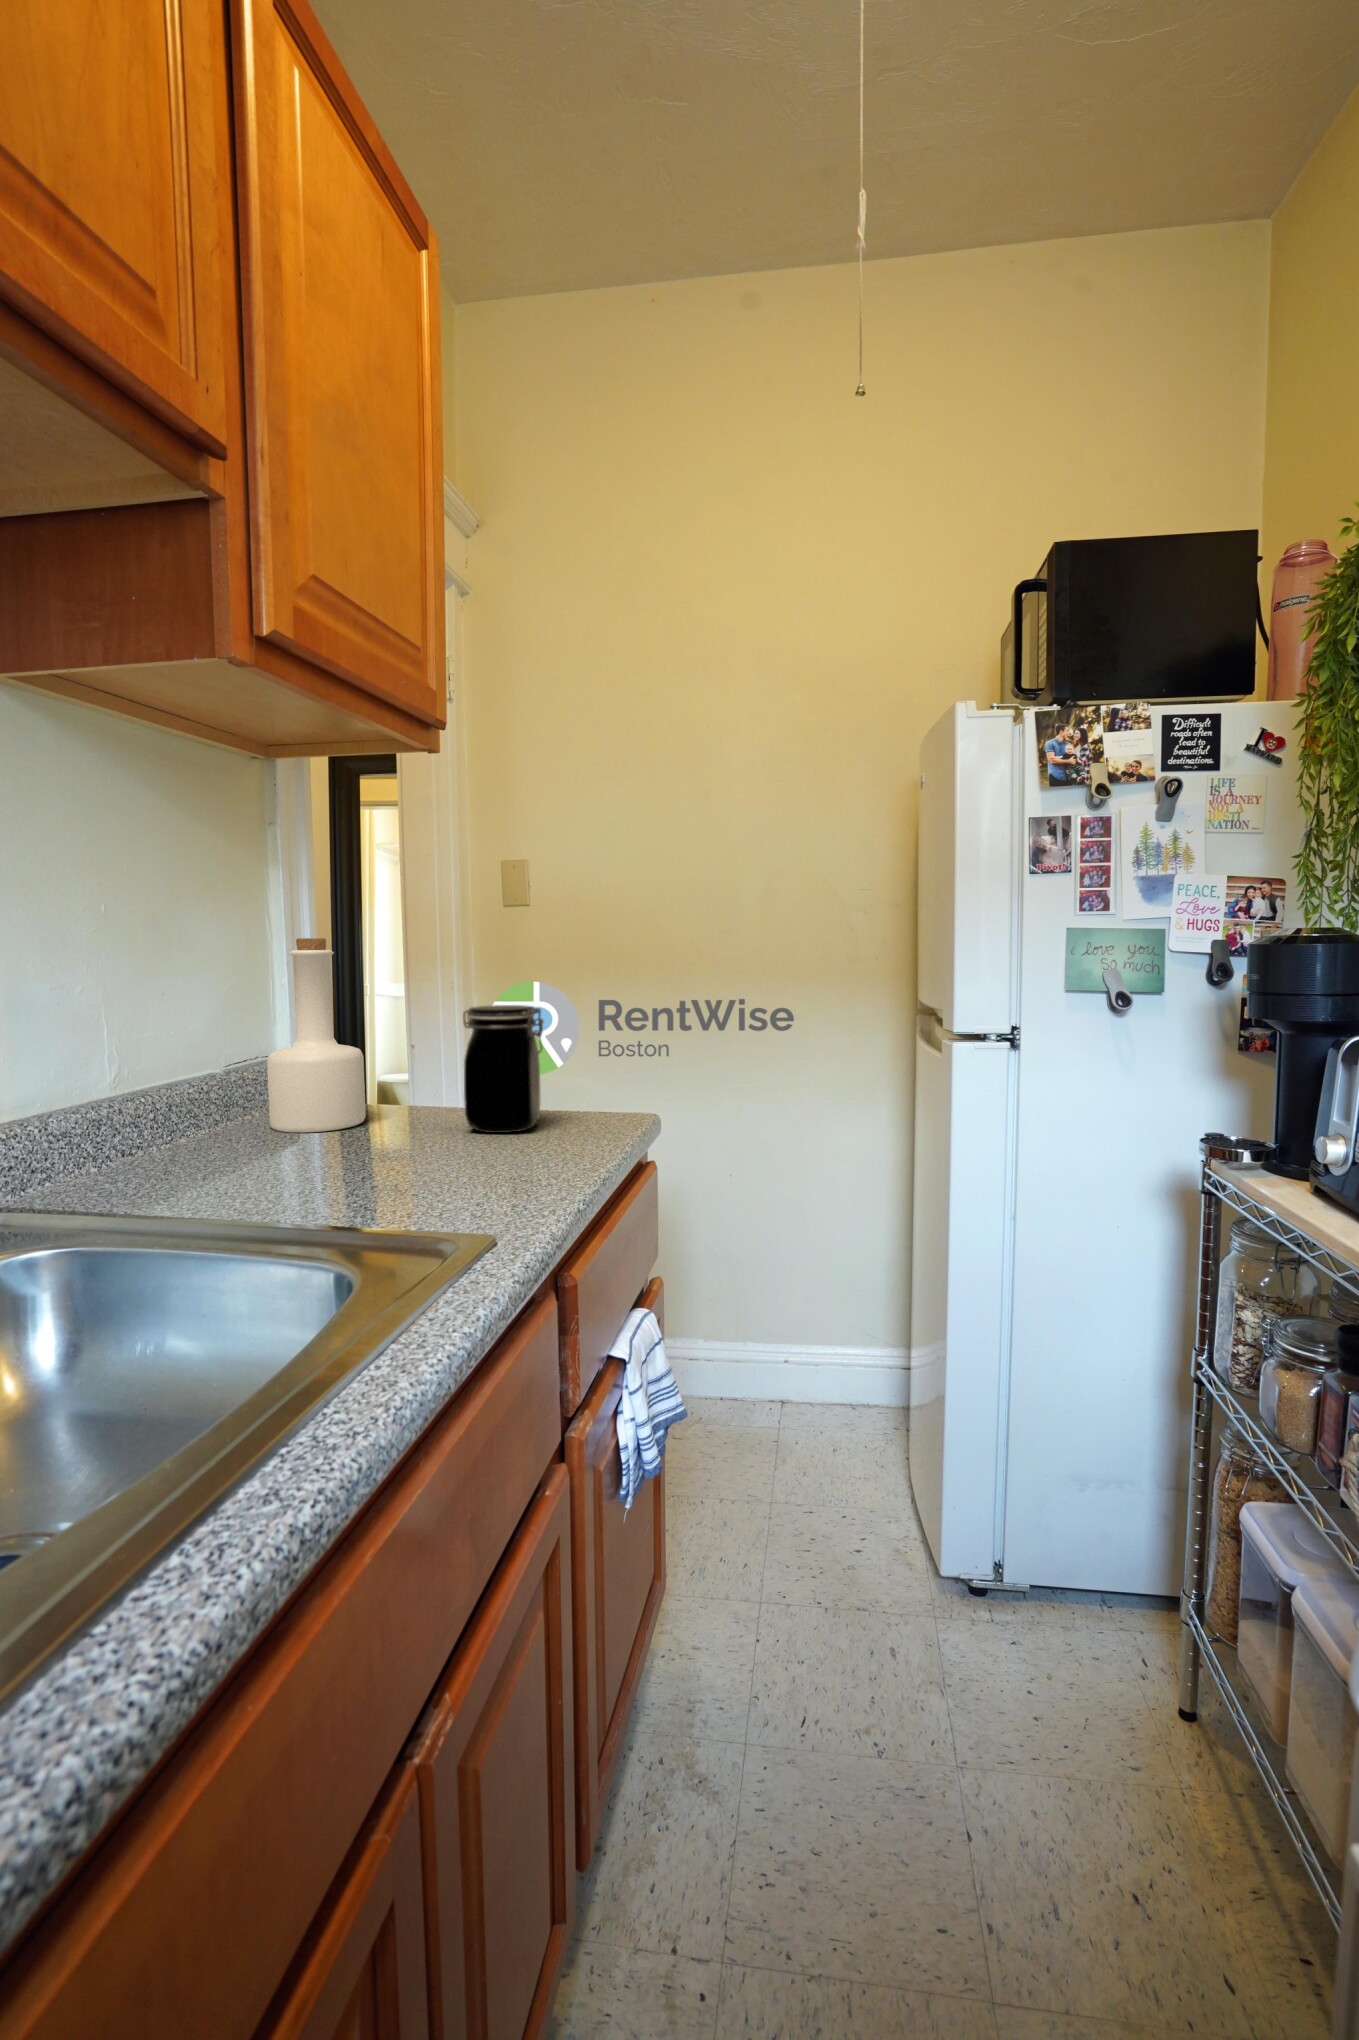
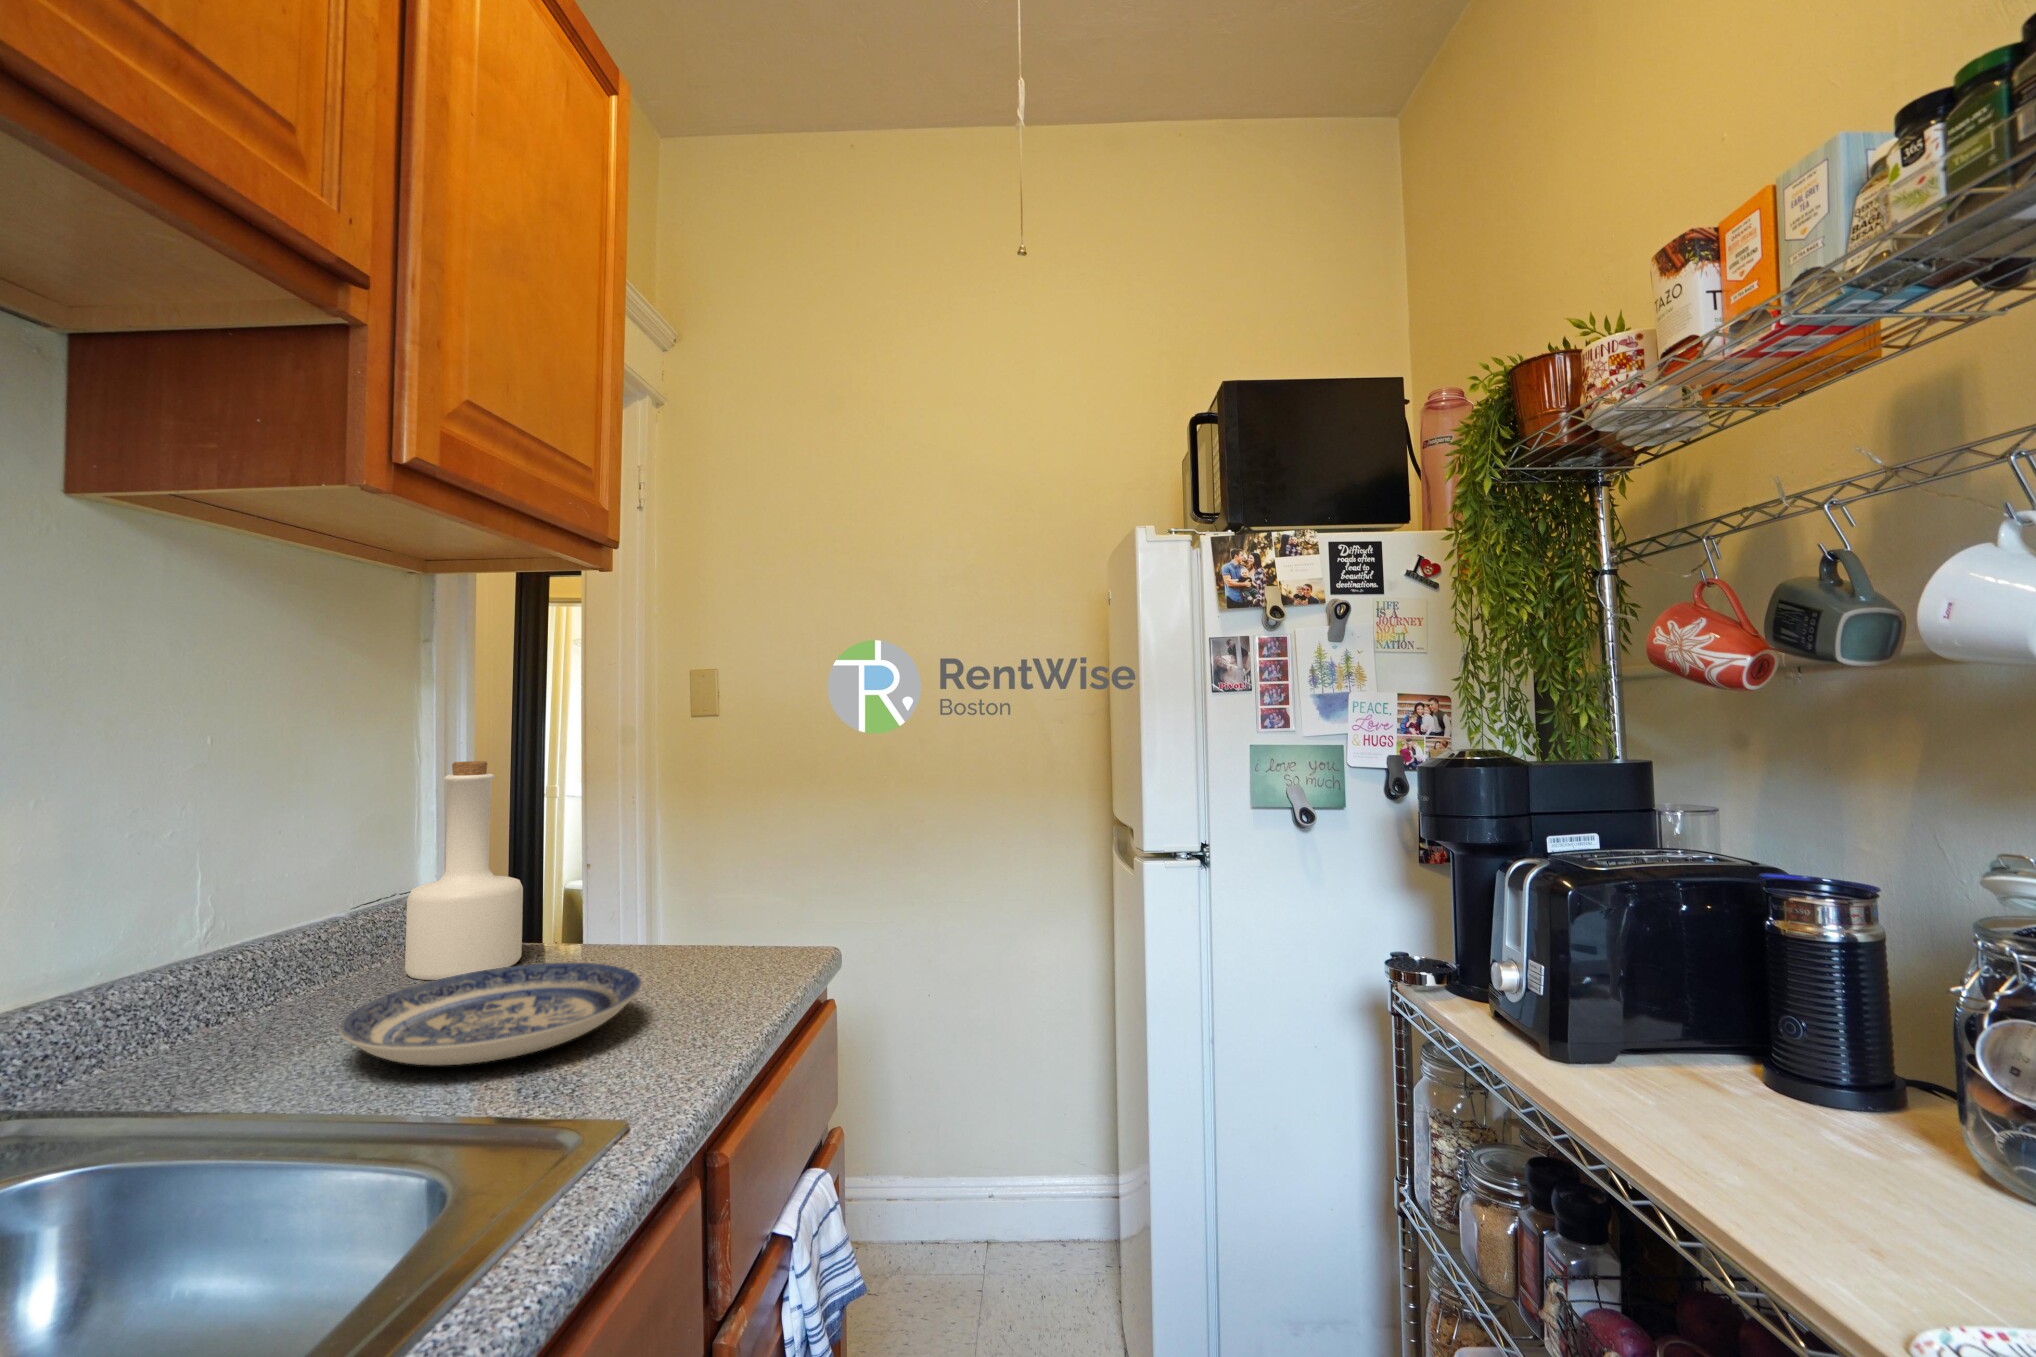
jar: present [463,1005,543,1133] -> none [631,830,722,973]
plate: none [244,1116,489,1187] -> present [339,963,641,1065]

